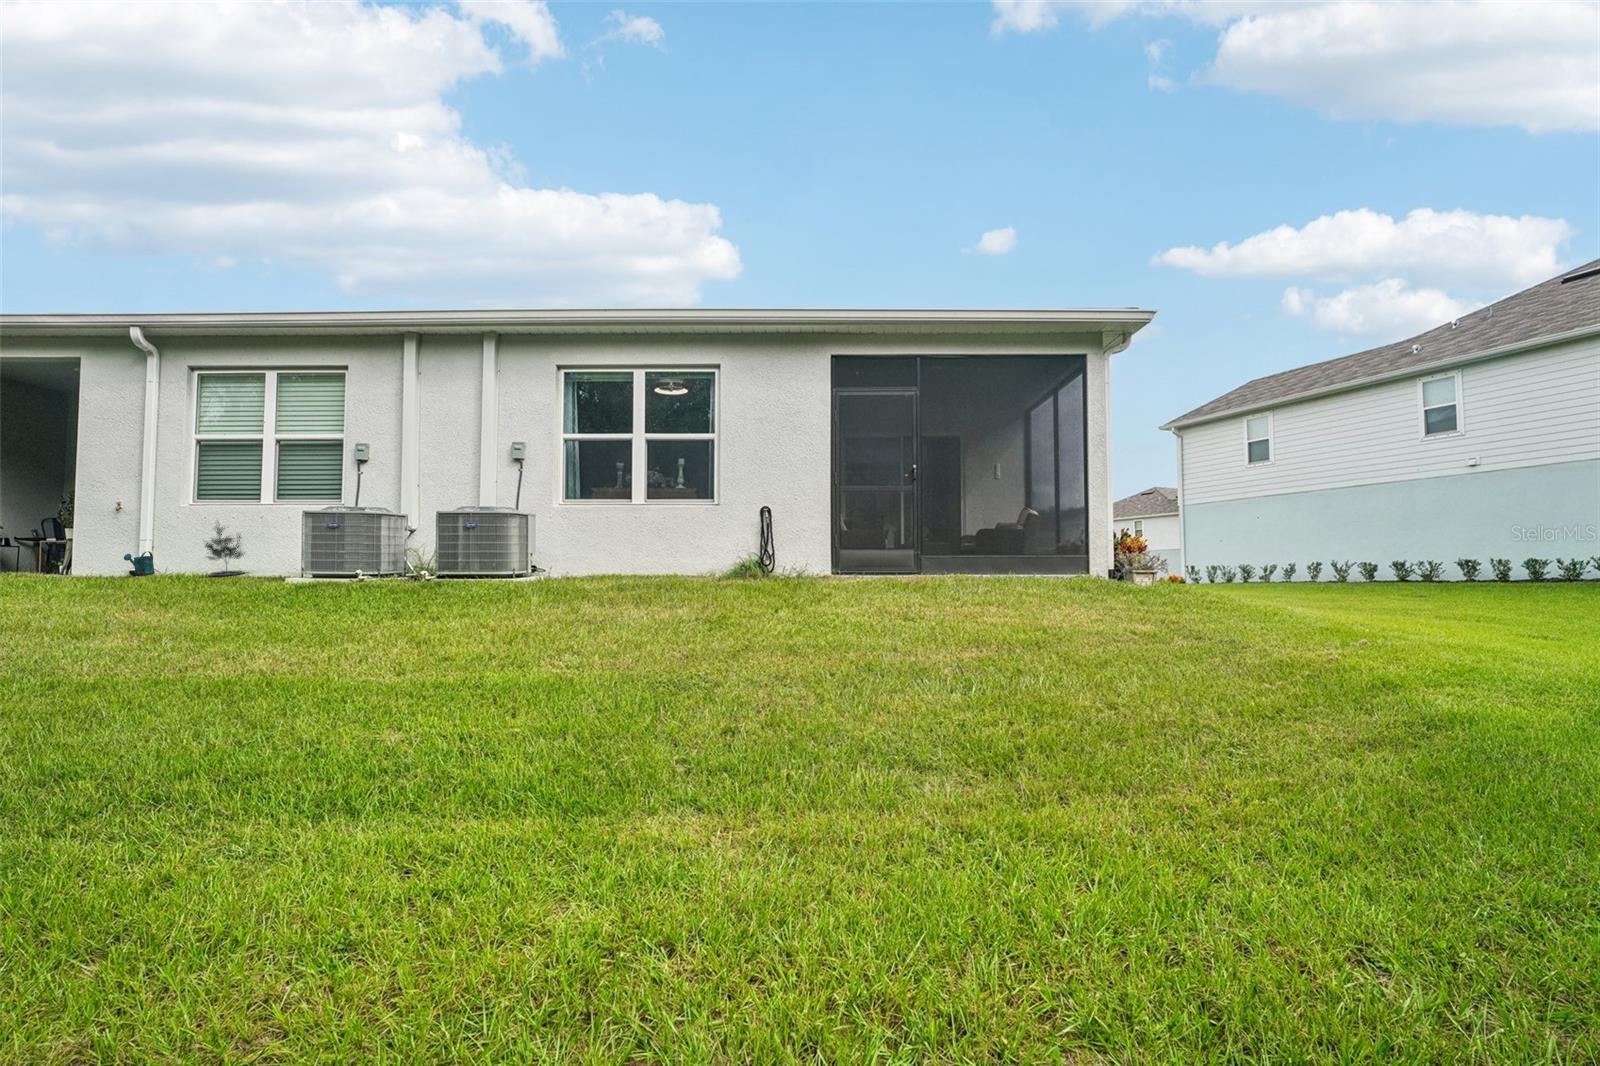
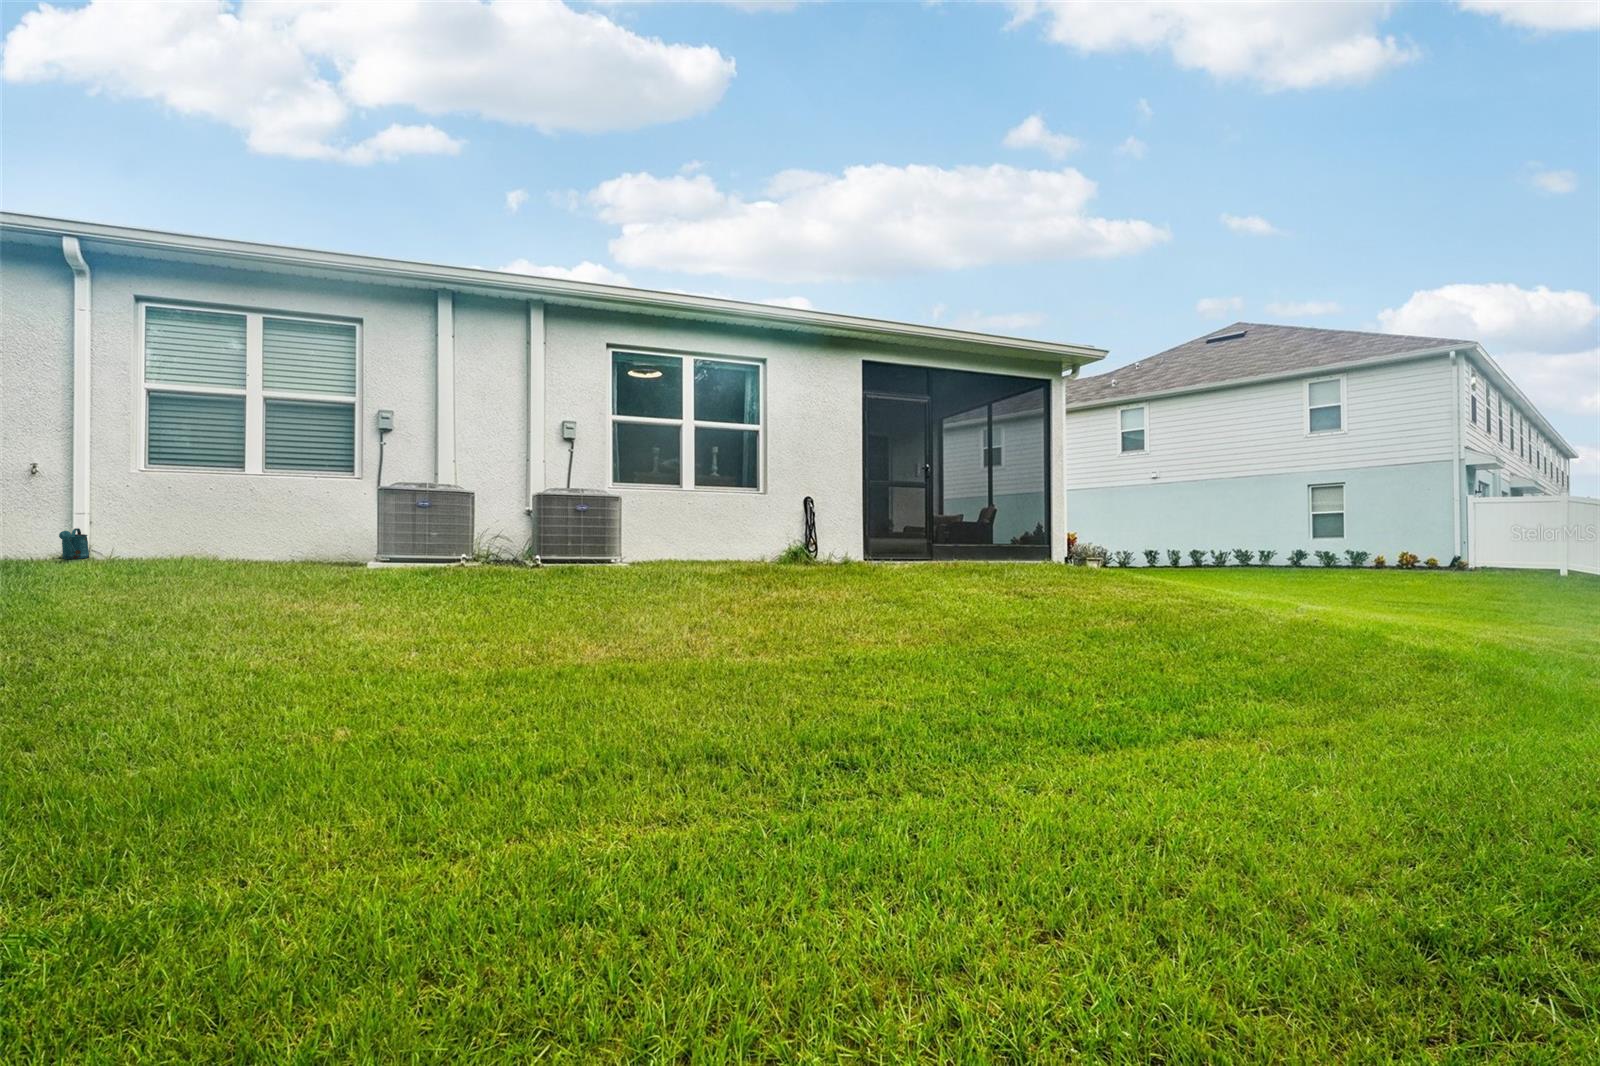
potted tree: present [205,522,244,576] -> none [180,491,232,560]

